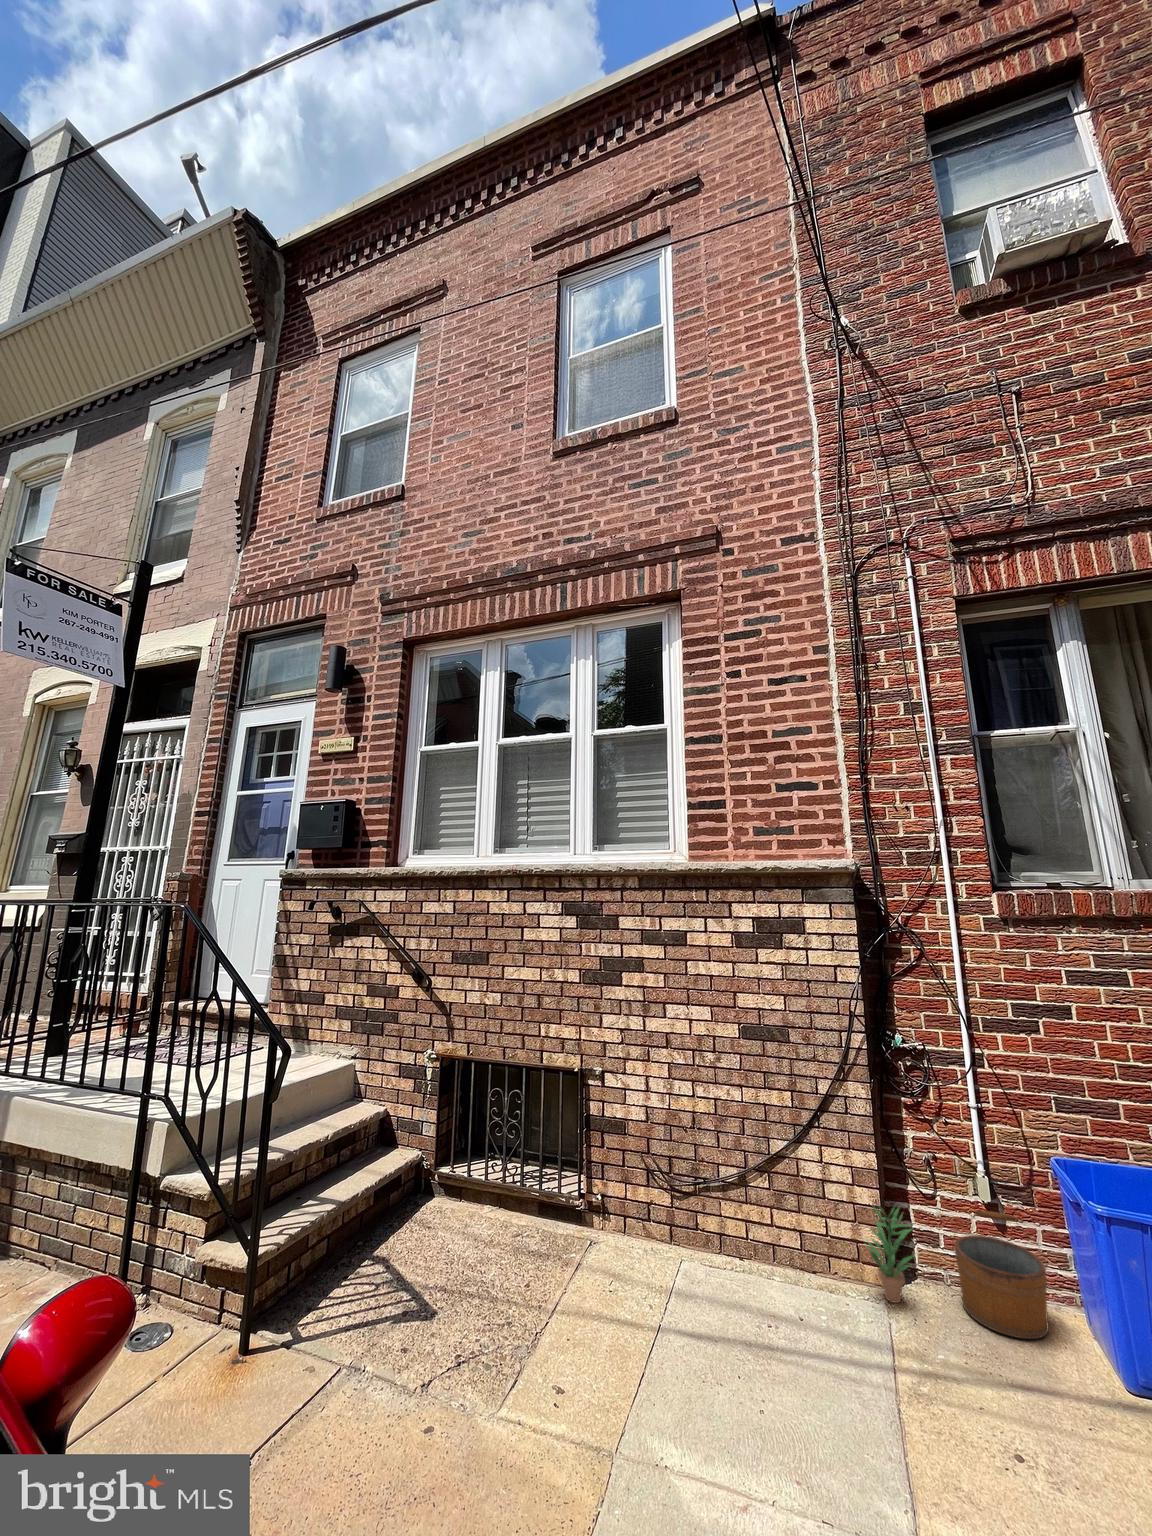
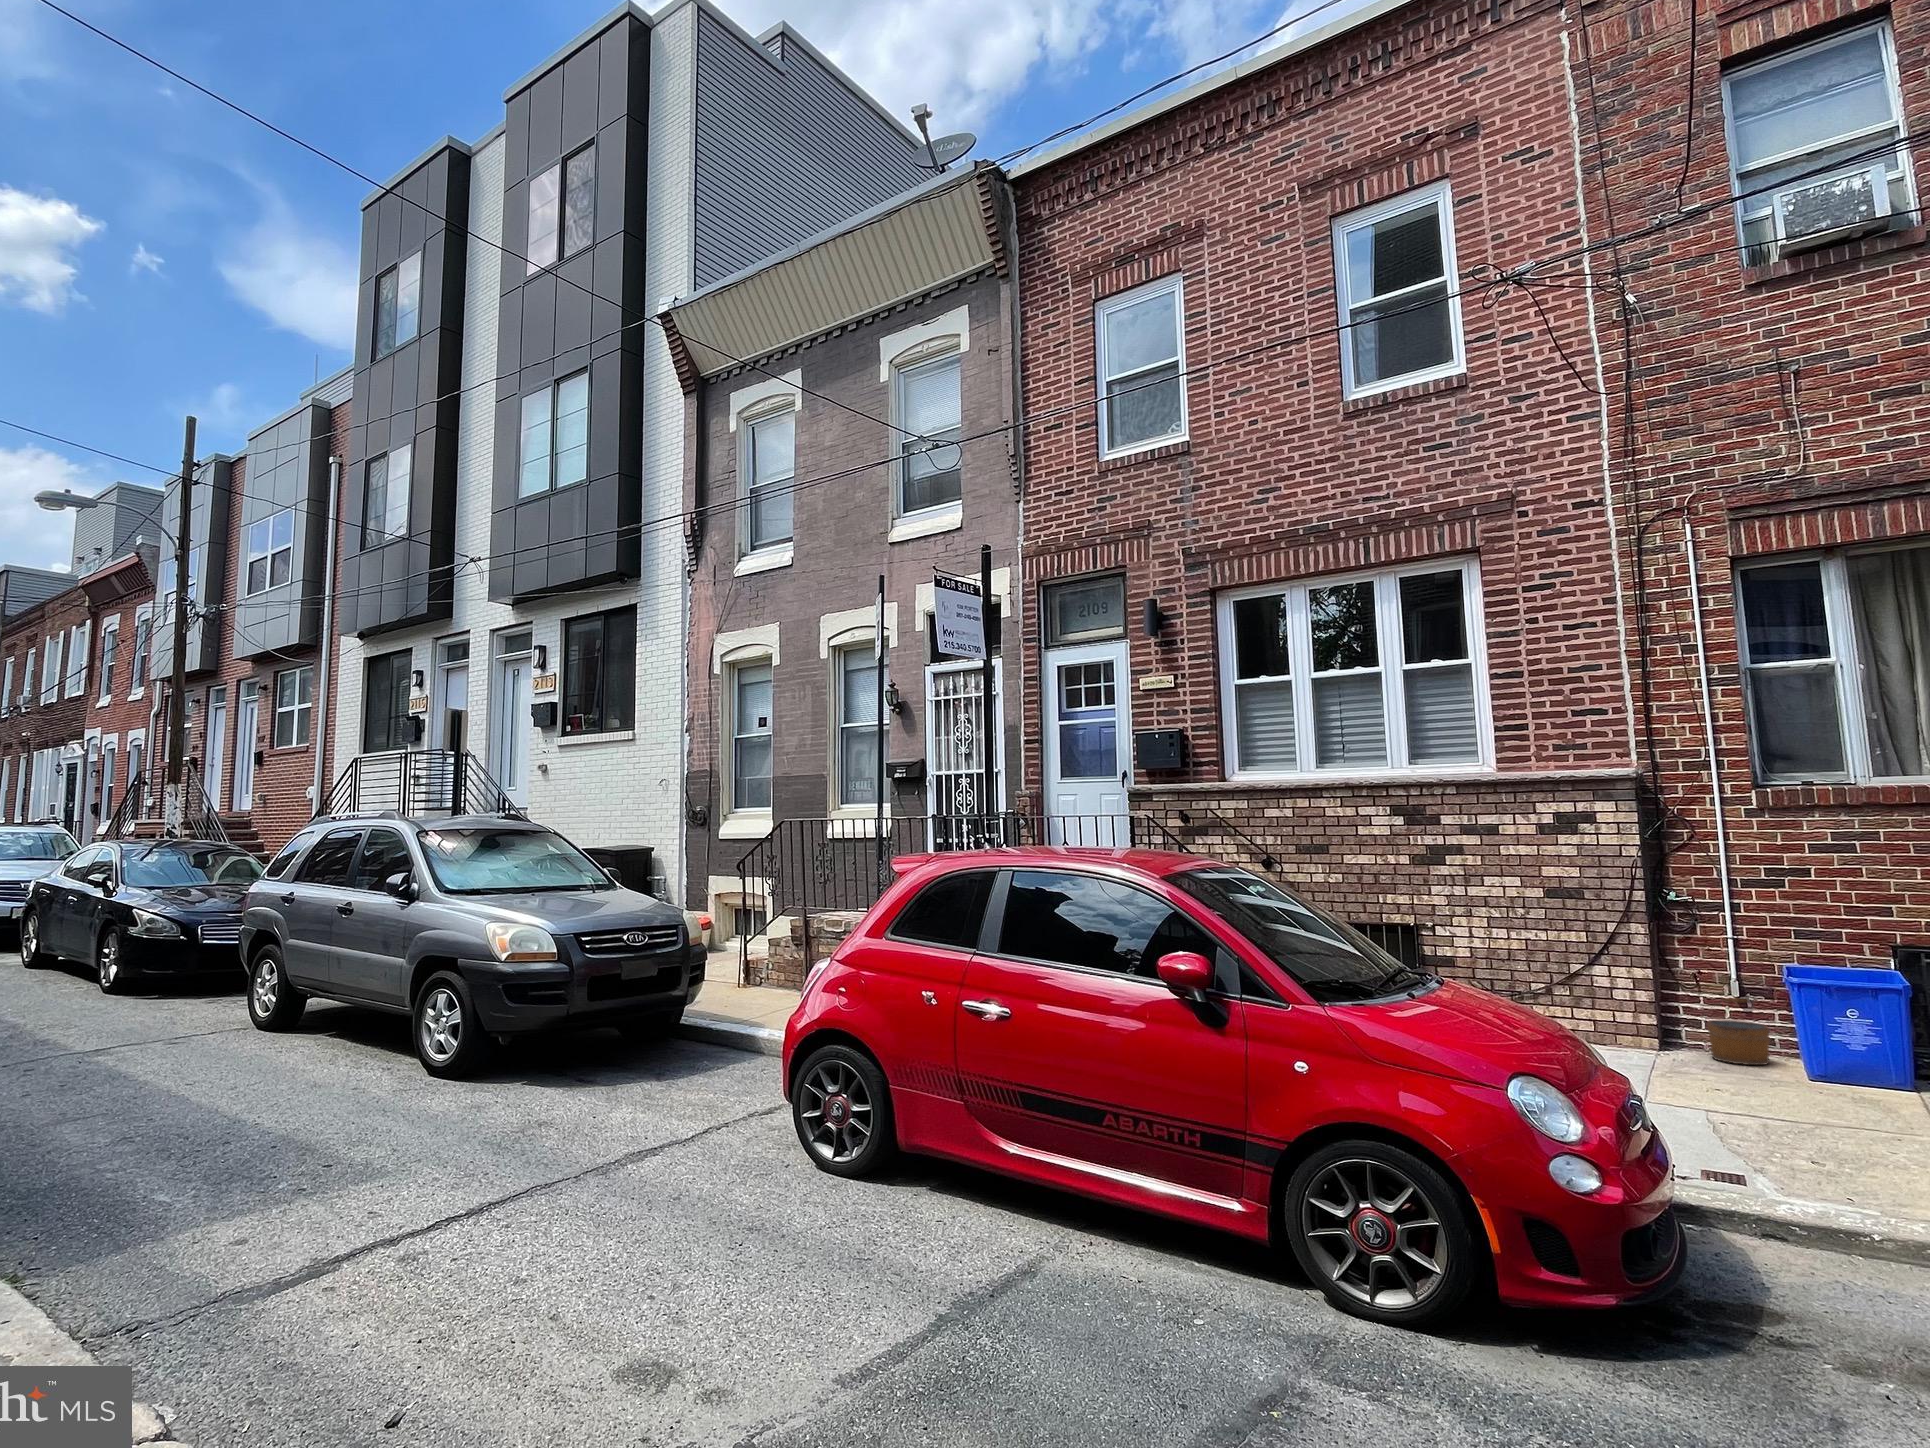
potted plant: present [866,1208,914,1303] -> none [1641,995,1678,1055]

